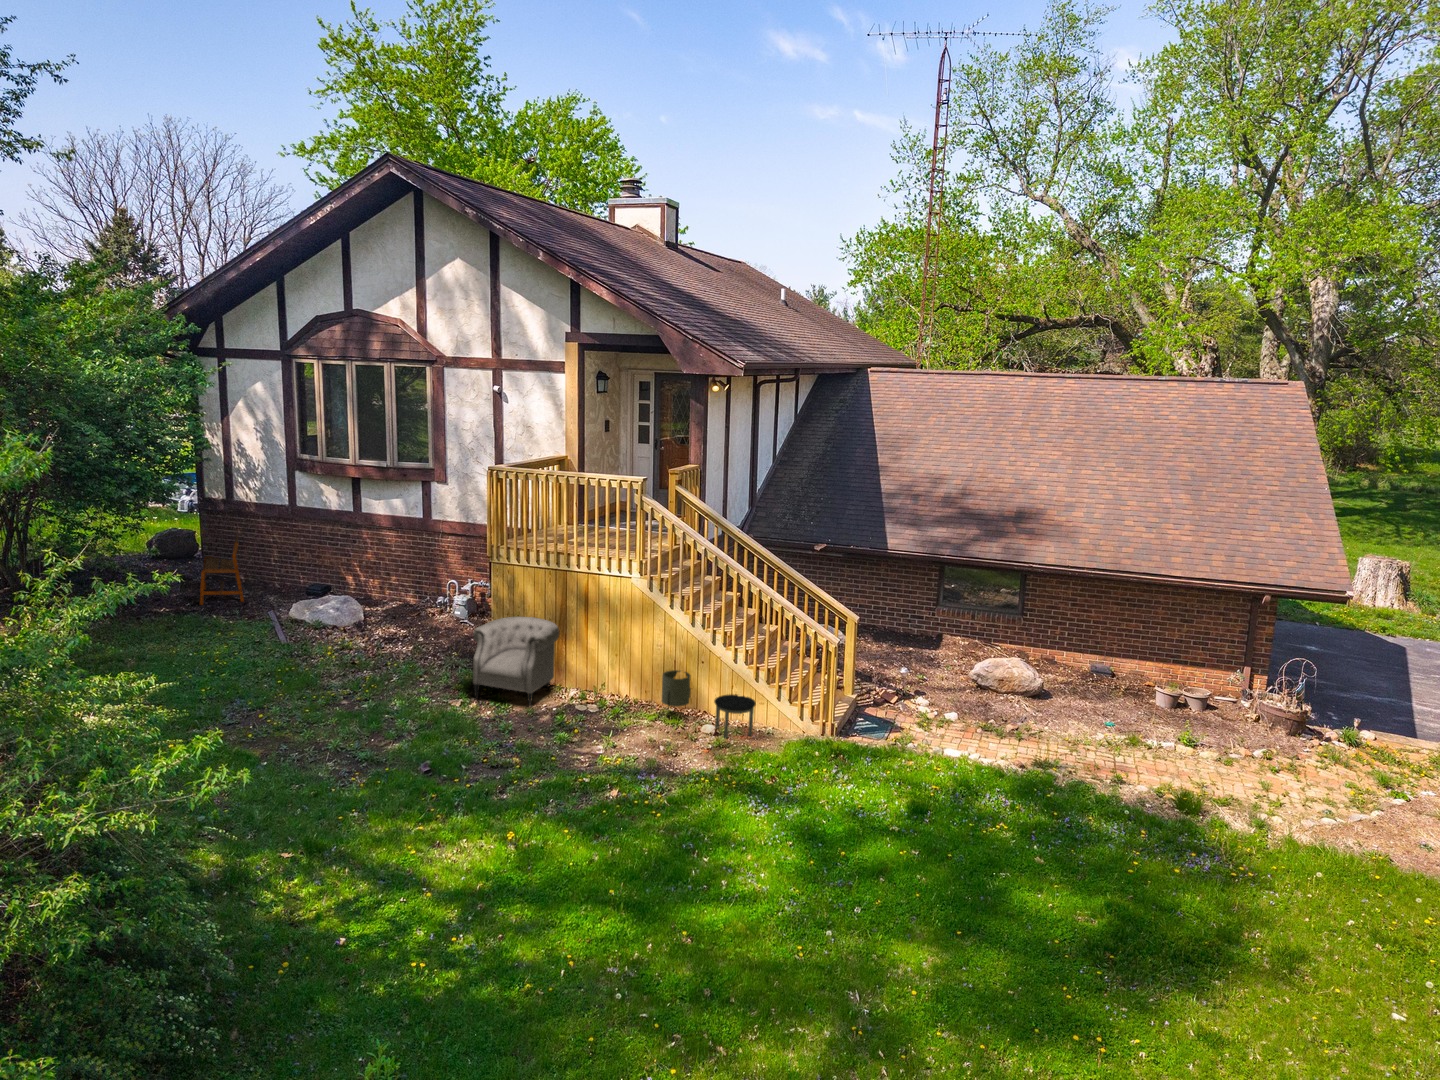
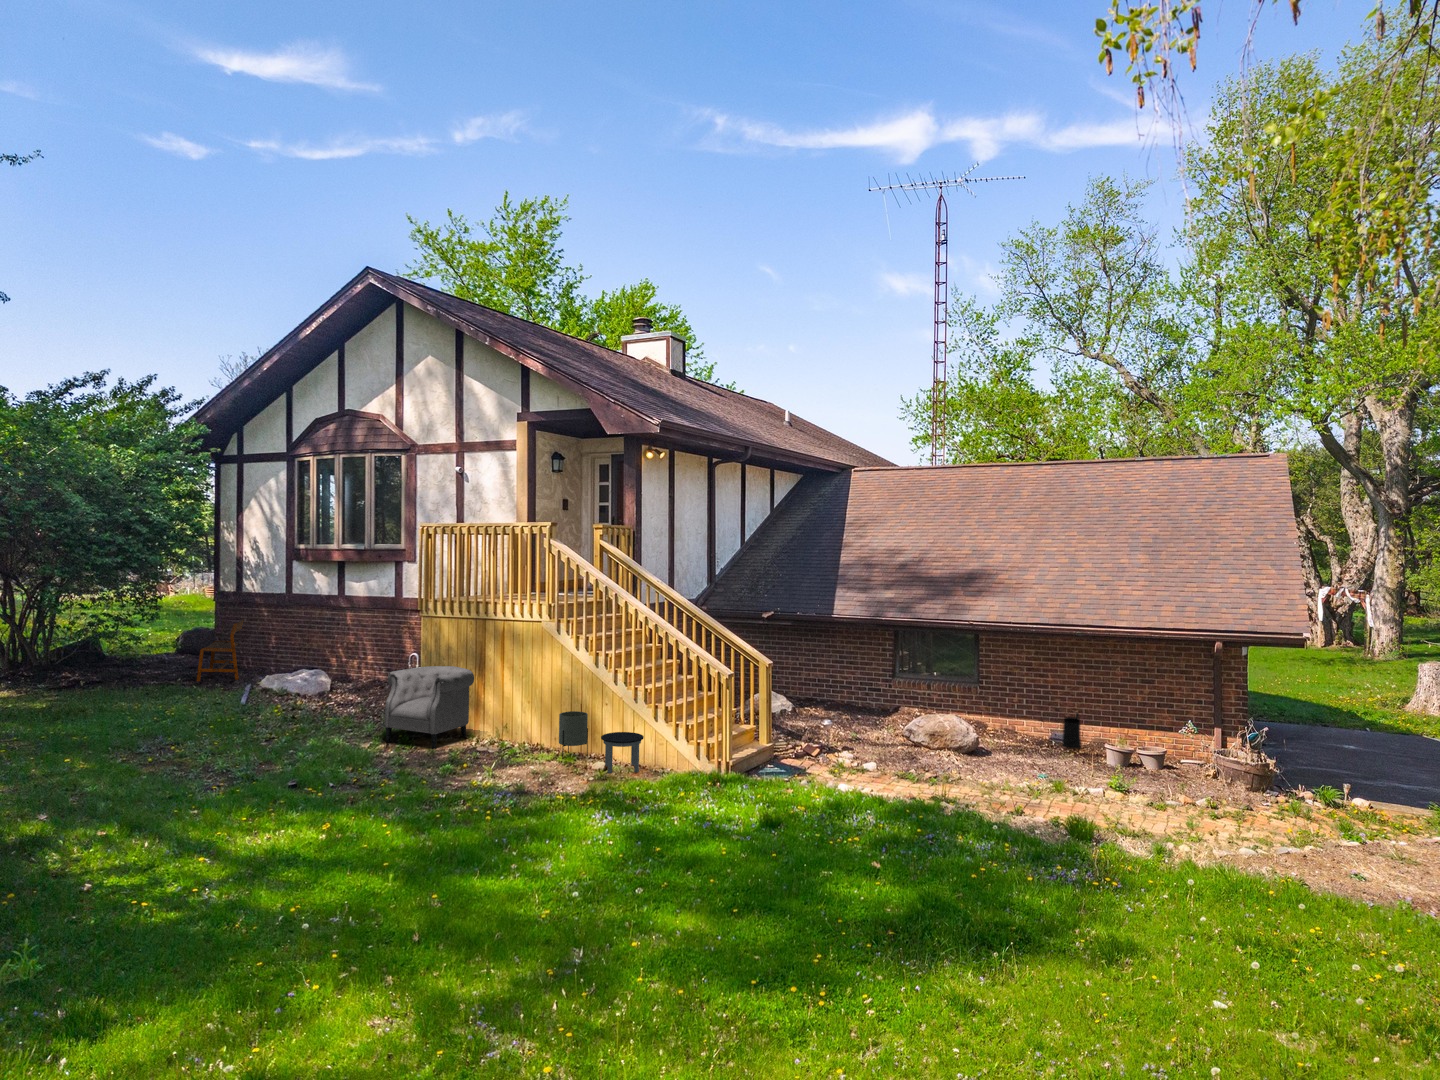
watering can: none [1101,647,1122,684] -> present [1062,713,1081,749]

